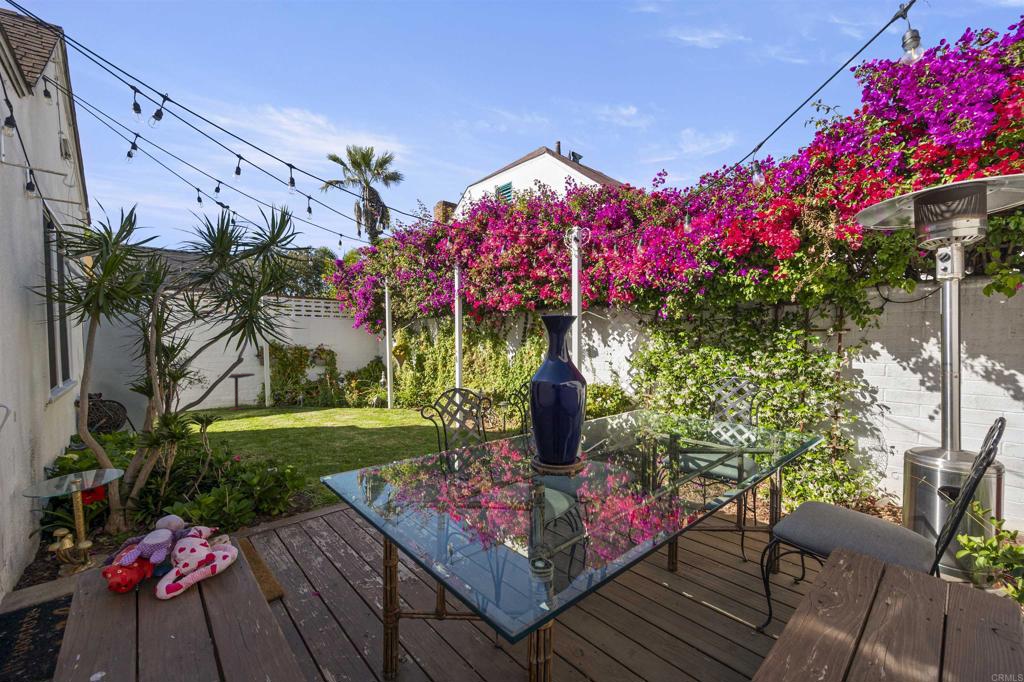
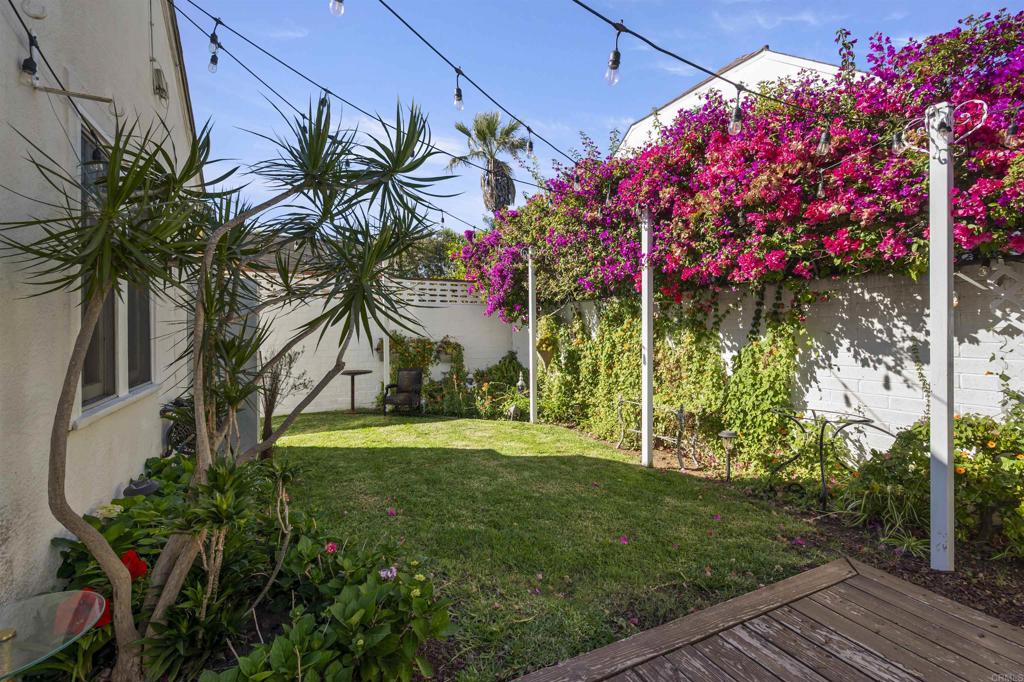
armchair: none [264,369,301,410] -> present [382,366,423,417]

